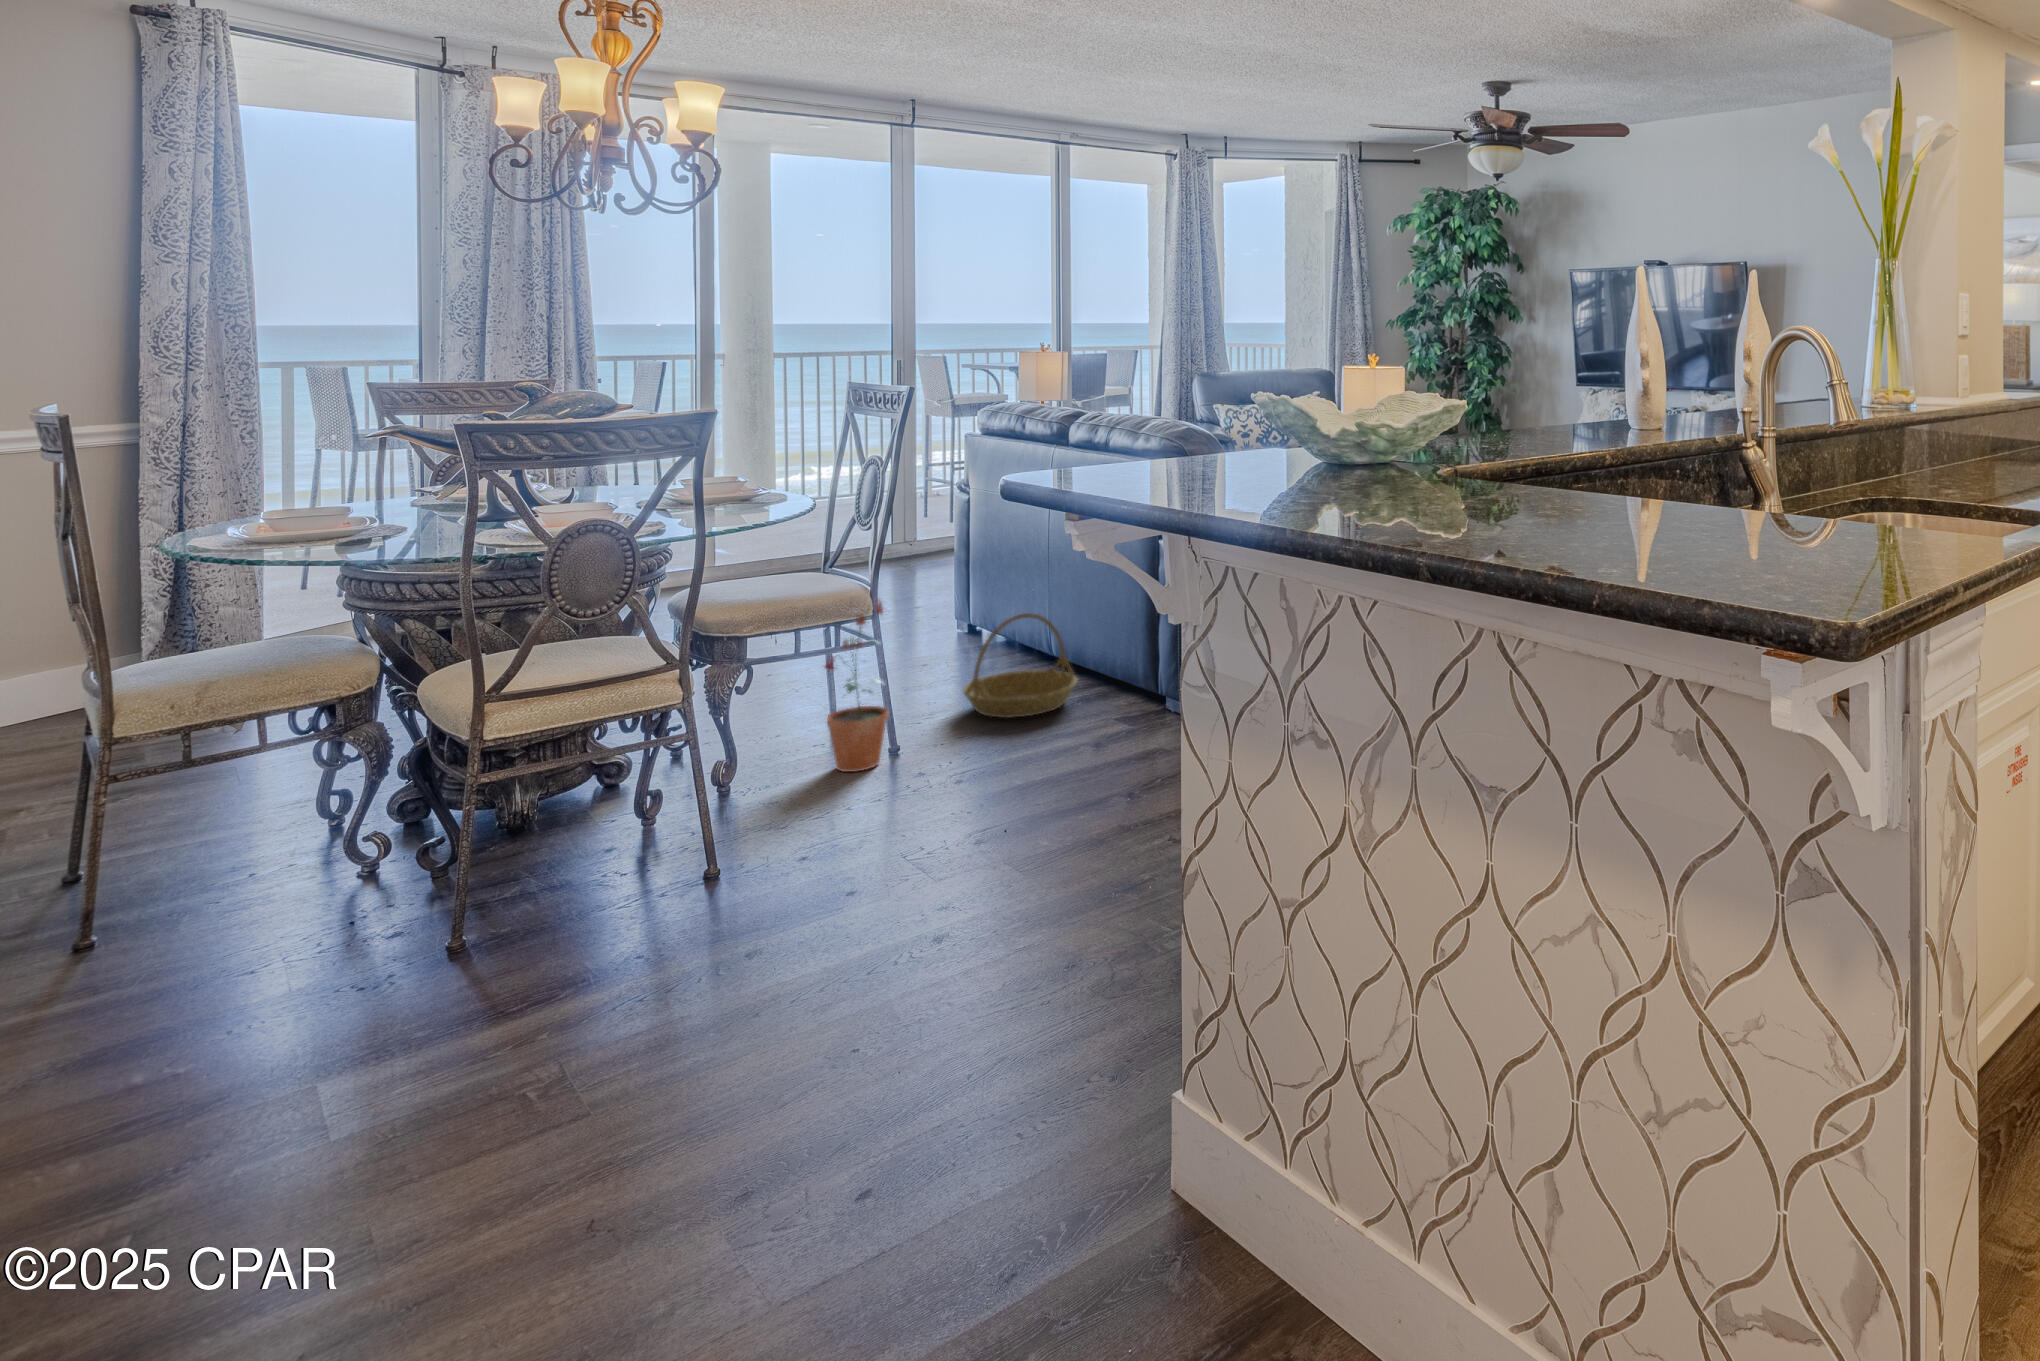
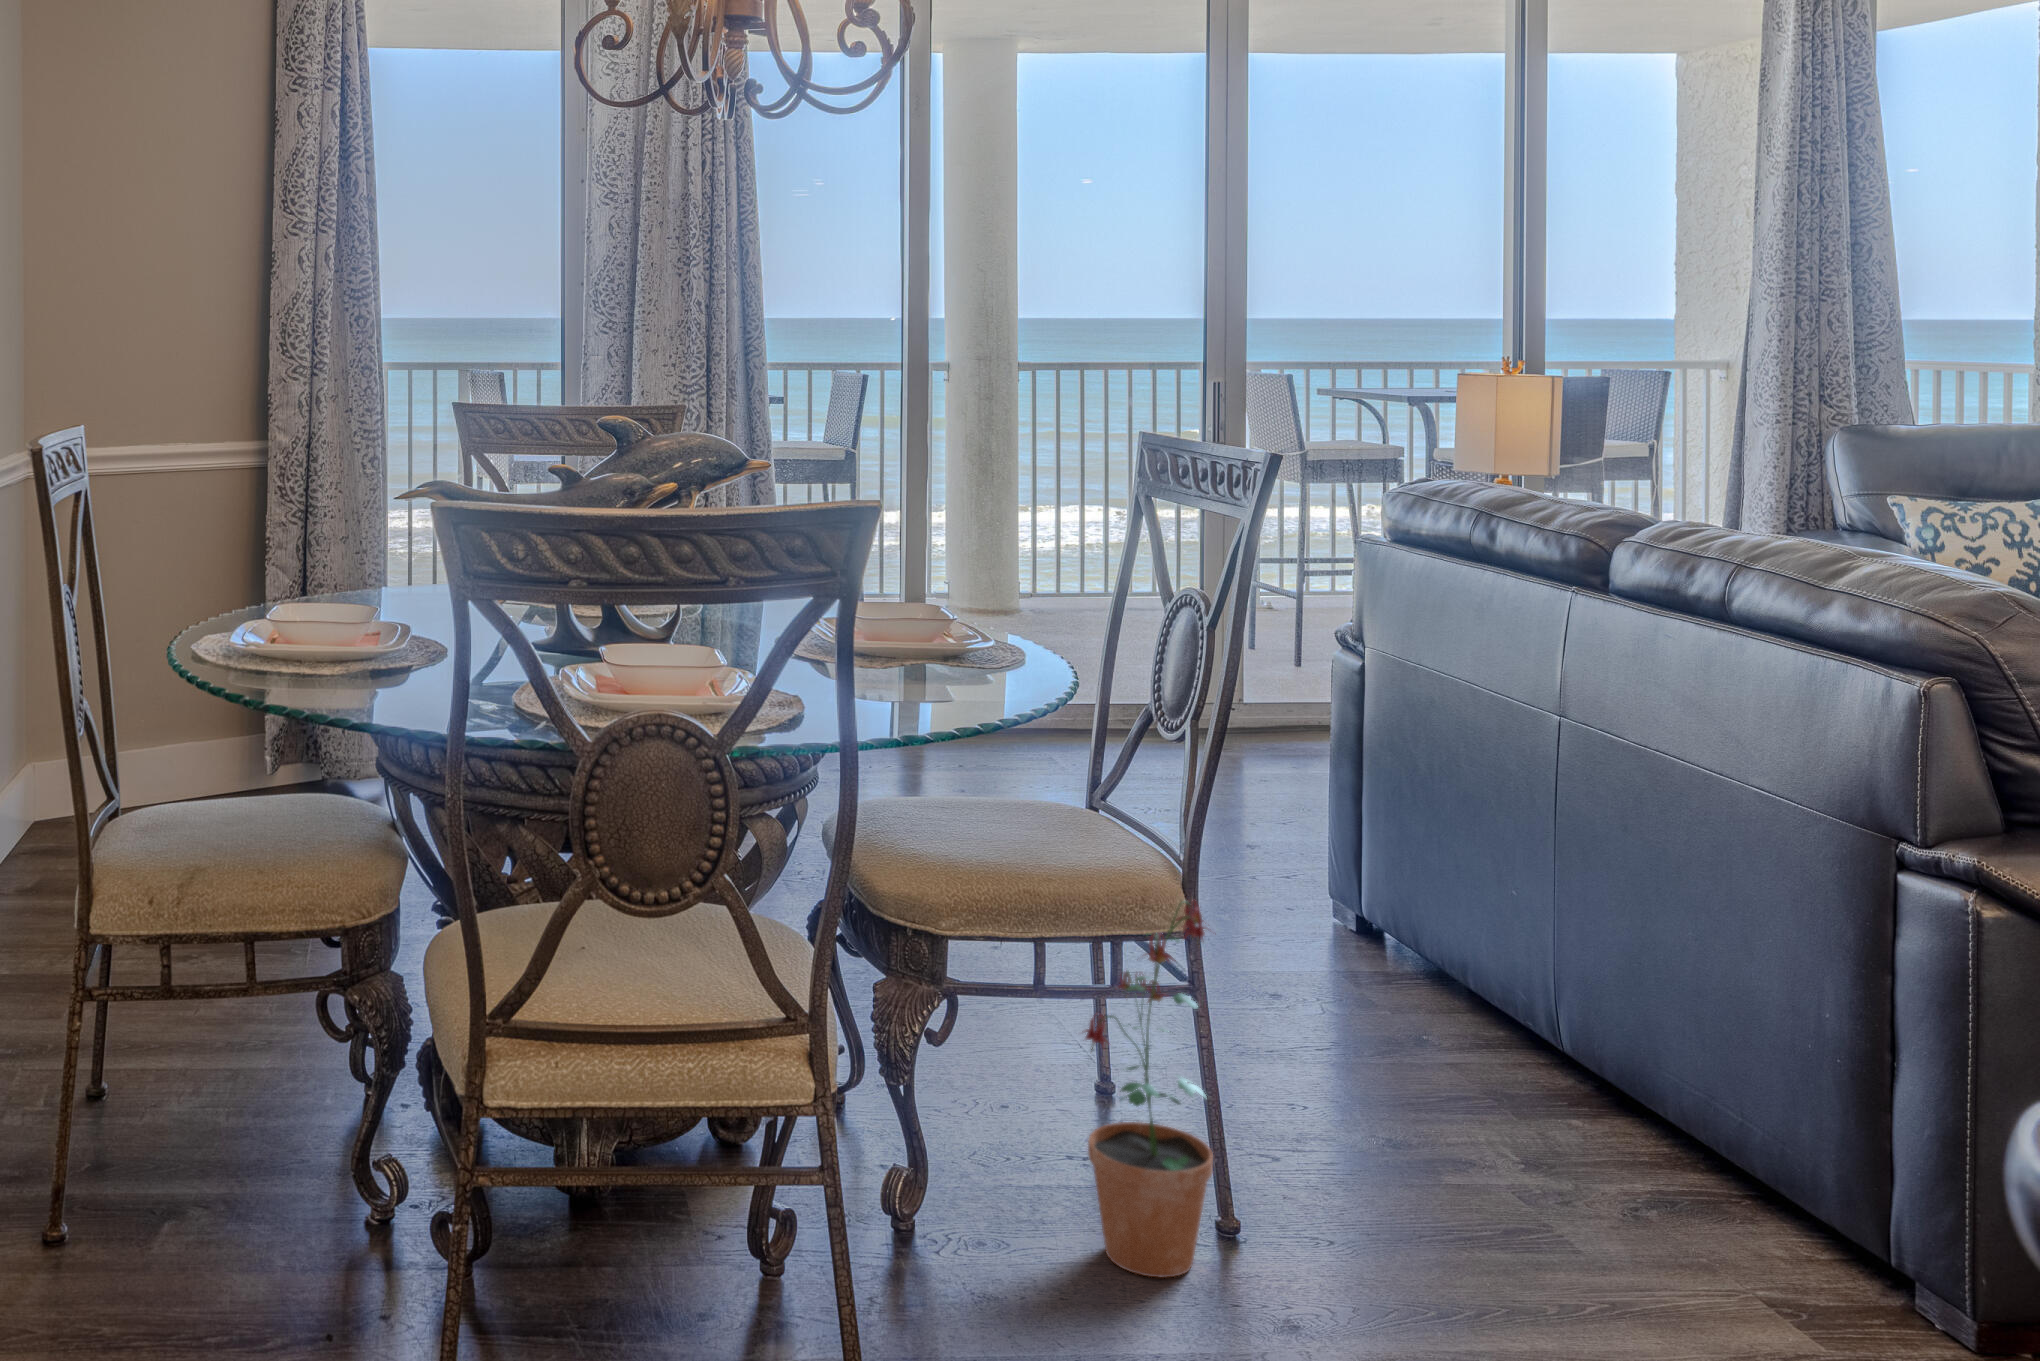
basket: present [963,613,1077,718] -> none [1360,965,1636,1217]

